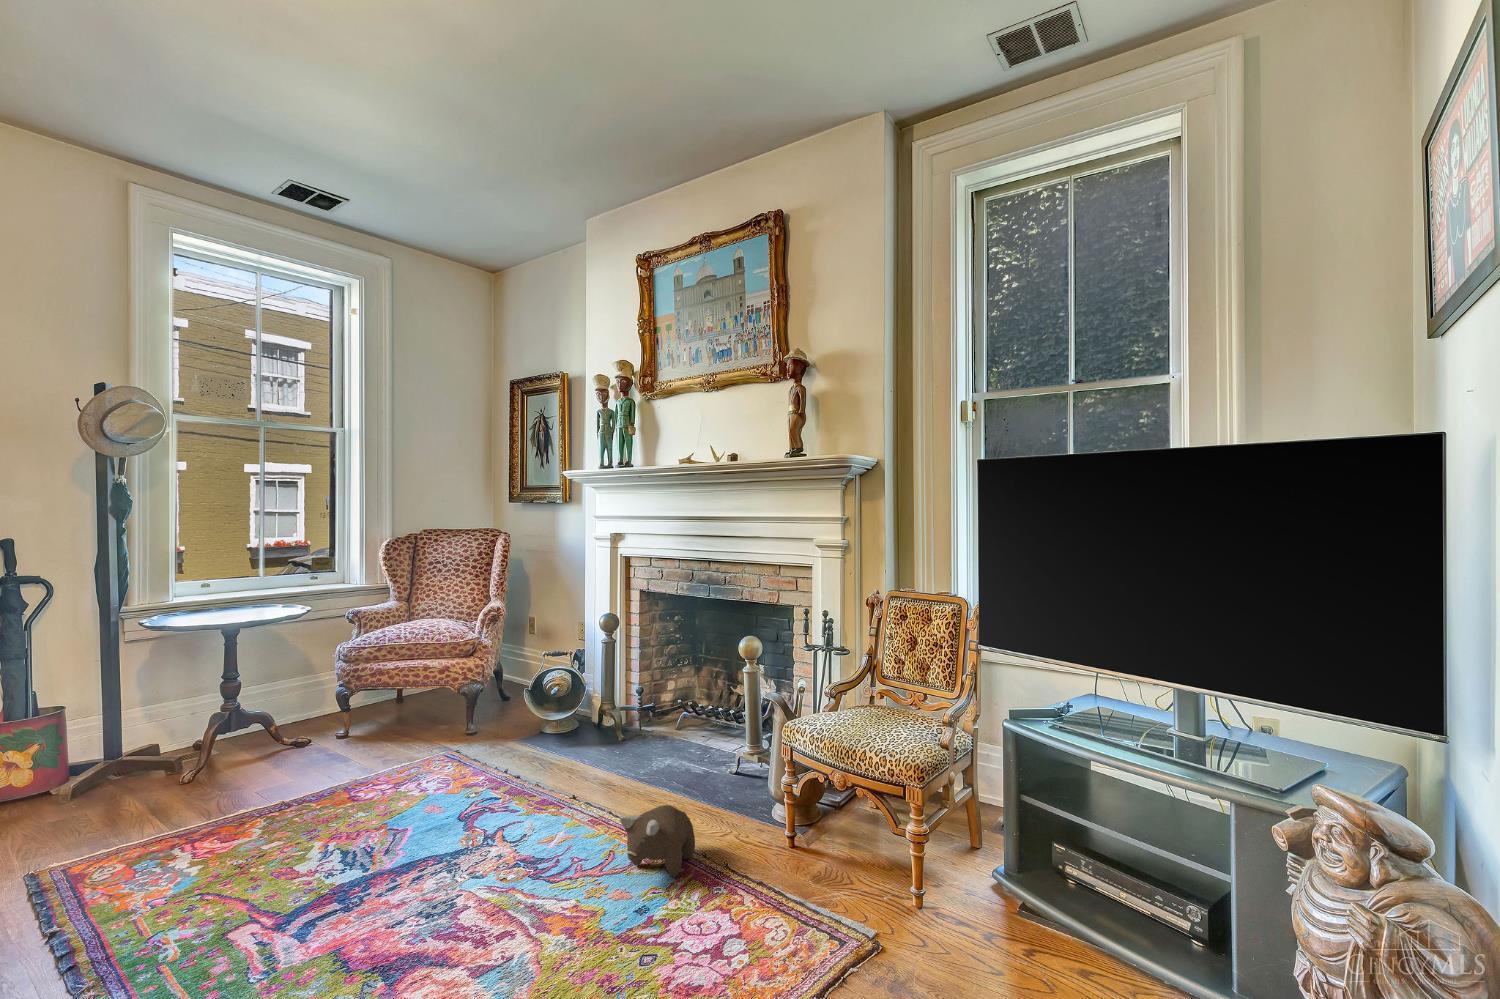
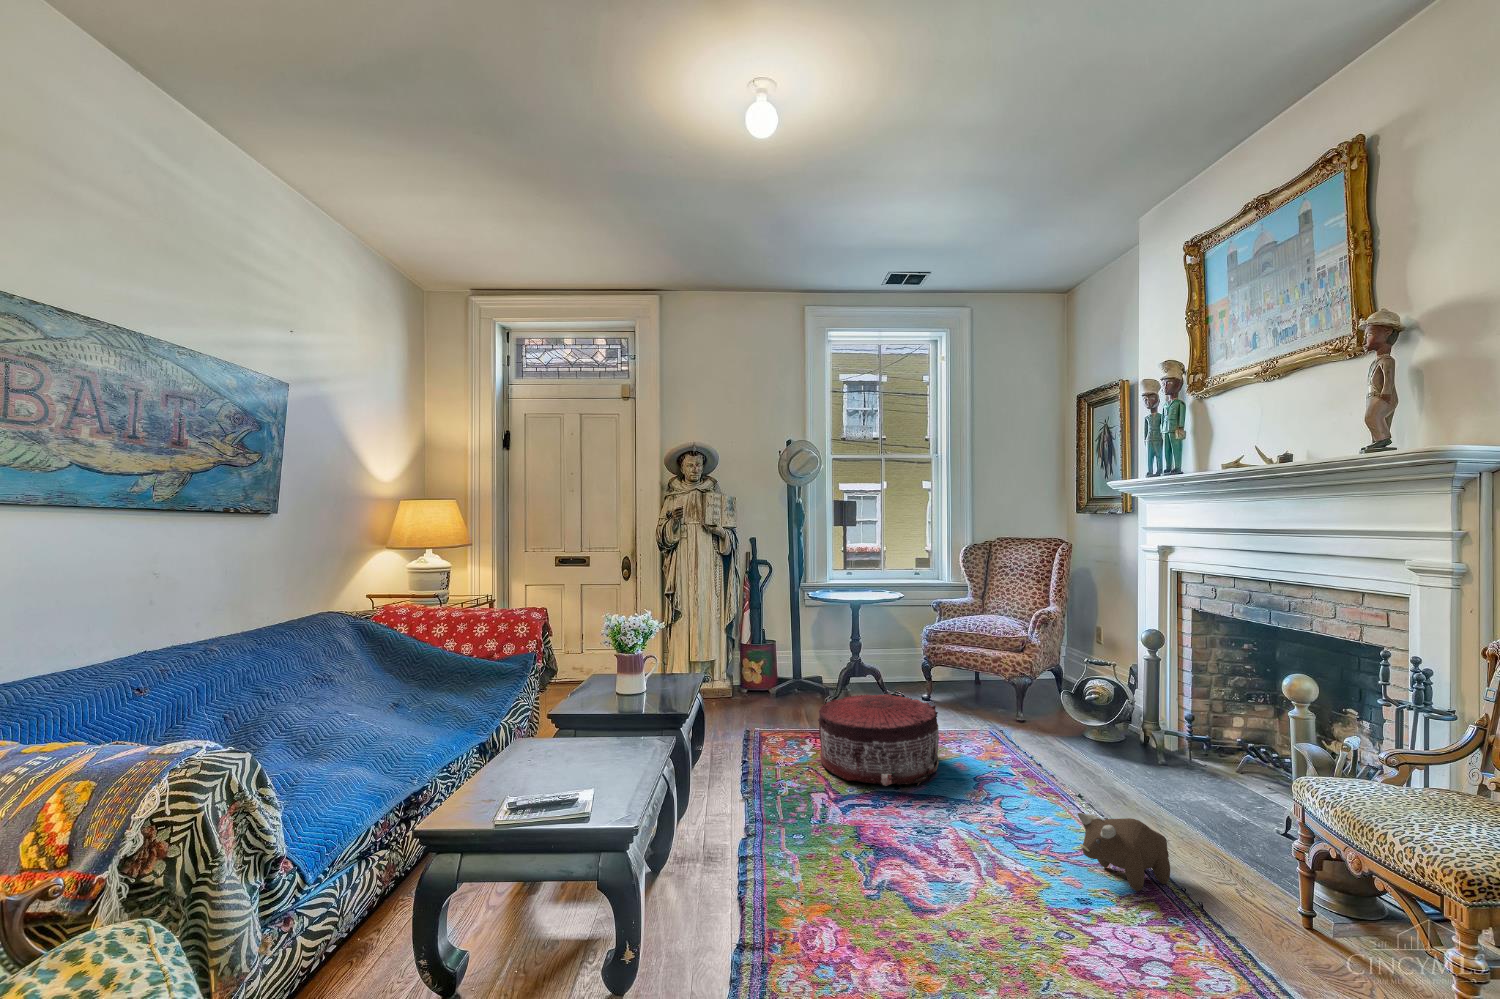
pouf: none [217,741,413,889] -> present [818,694,939,786]

